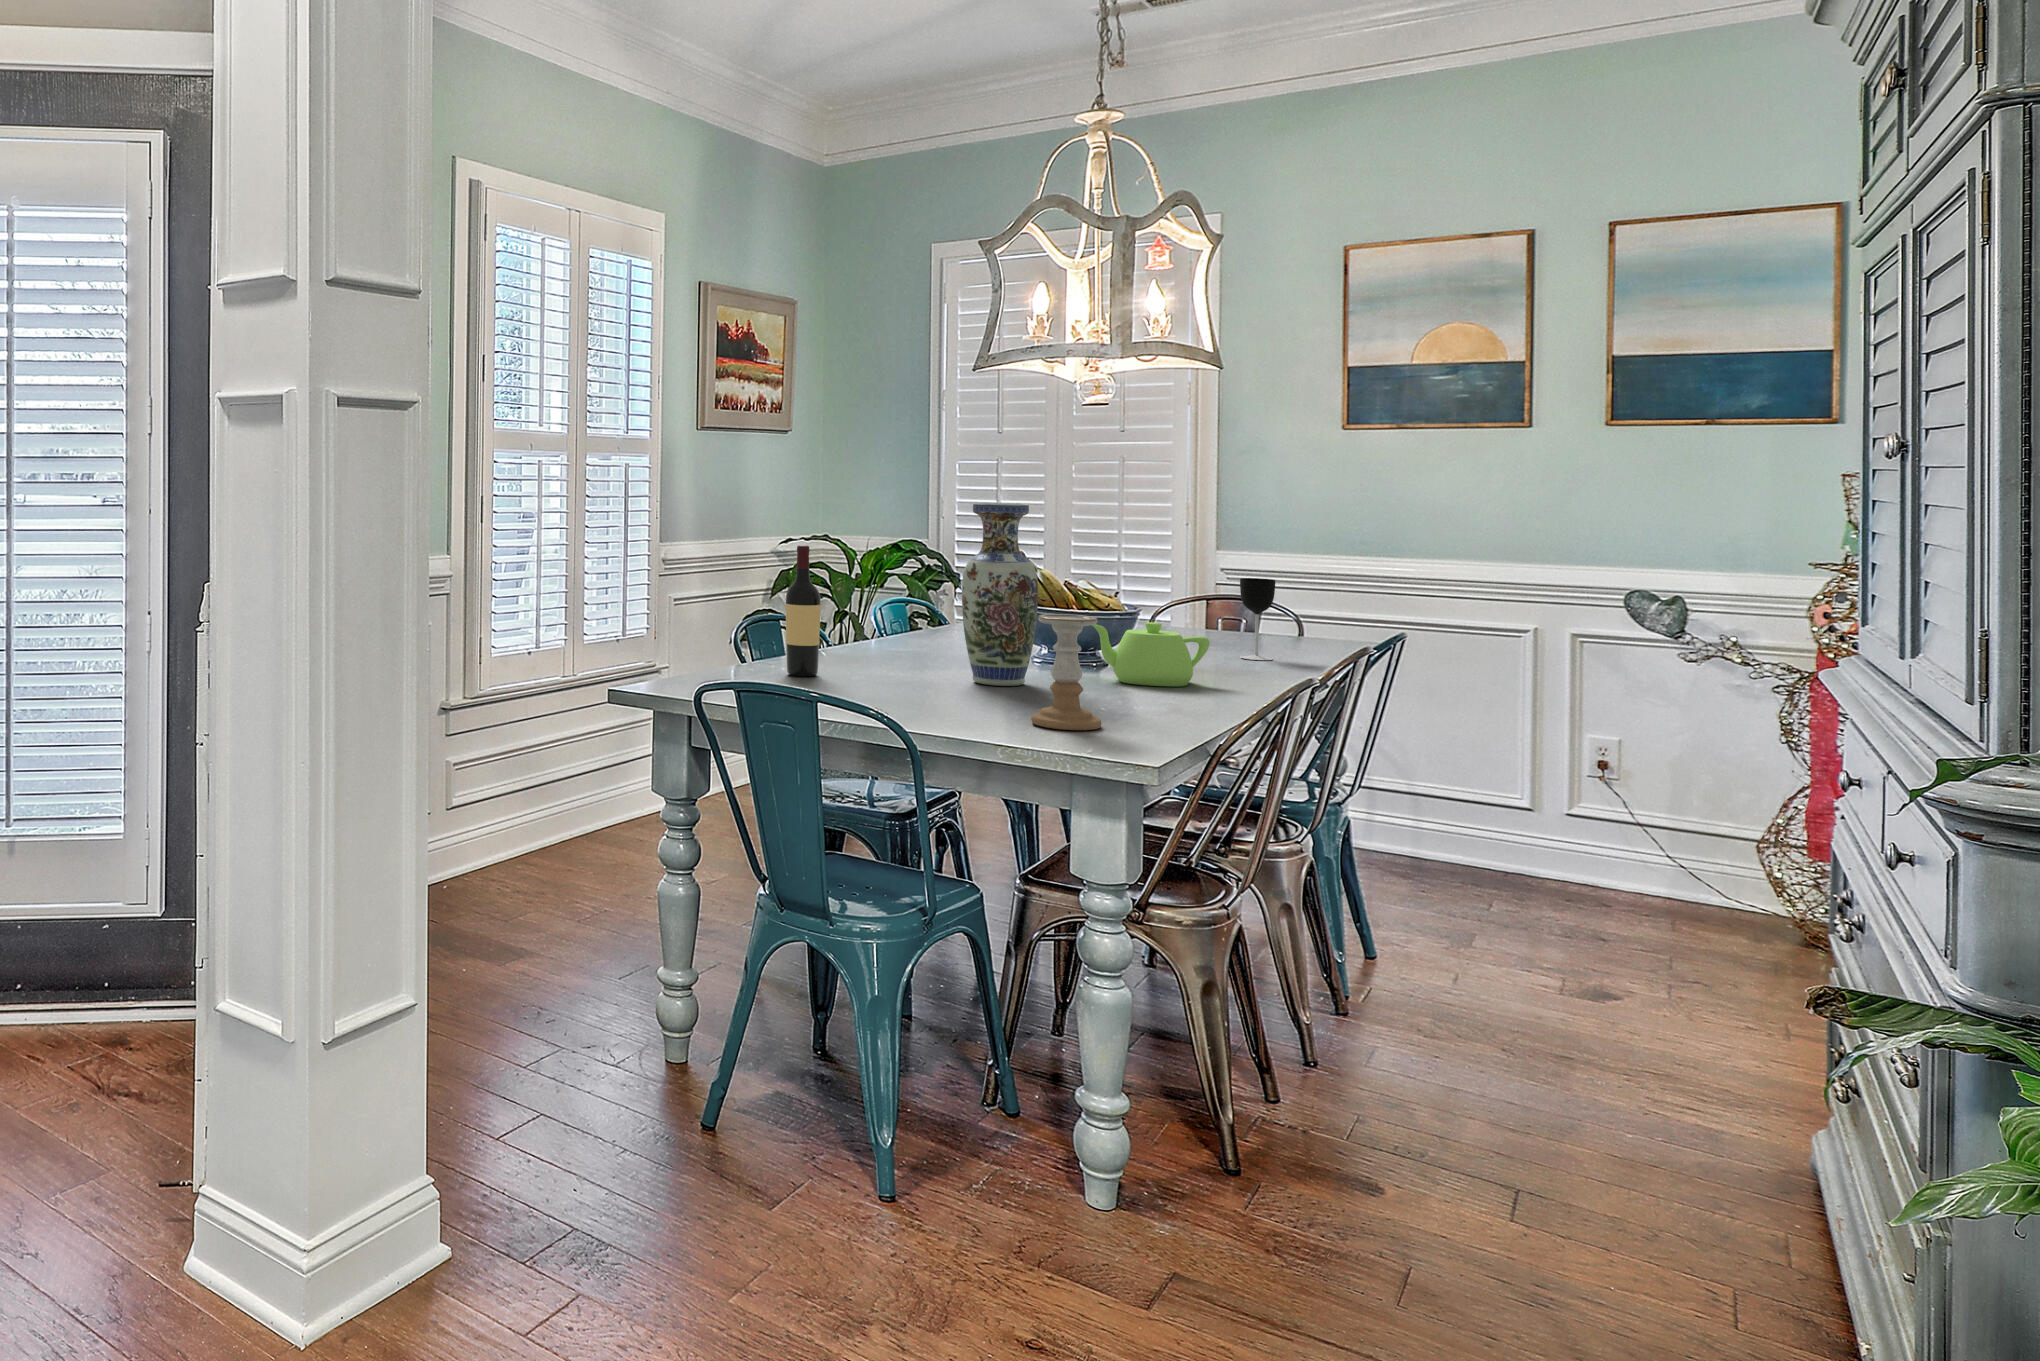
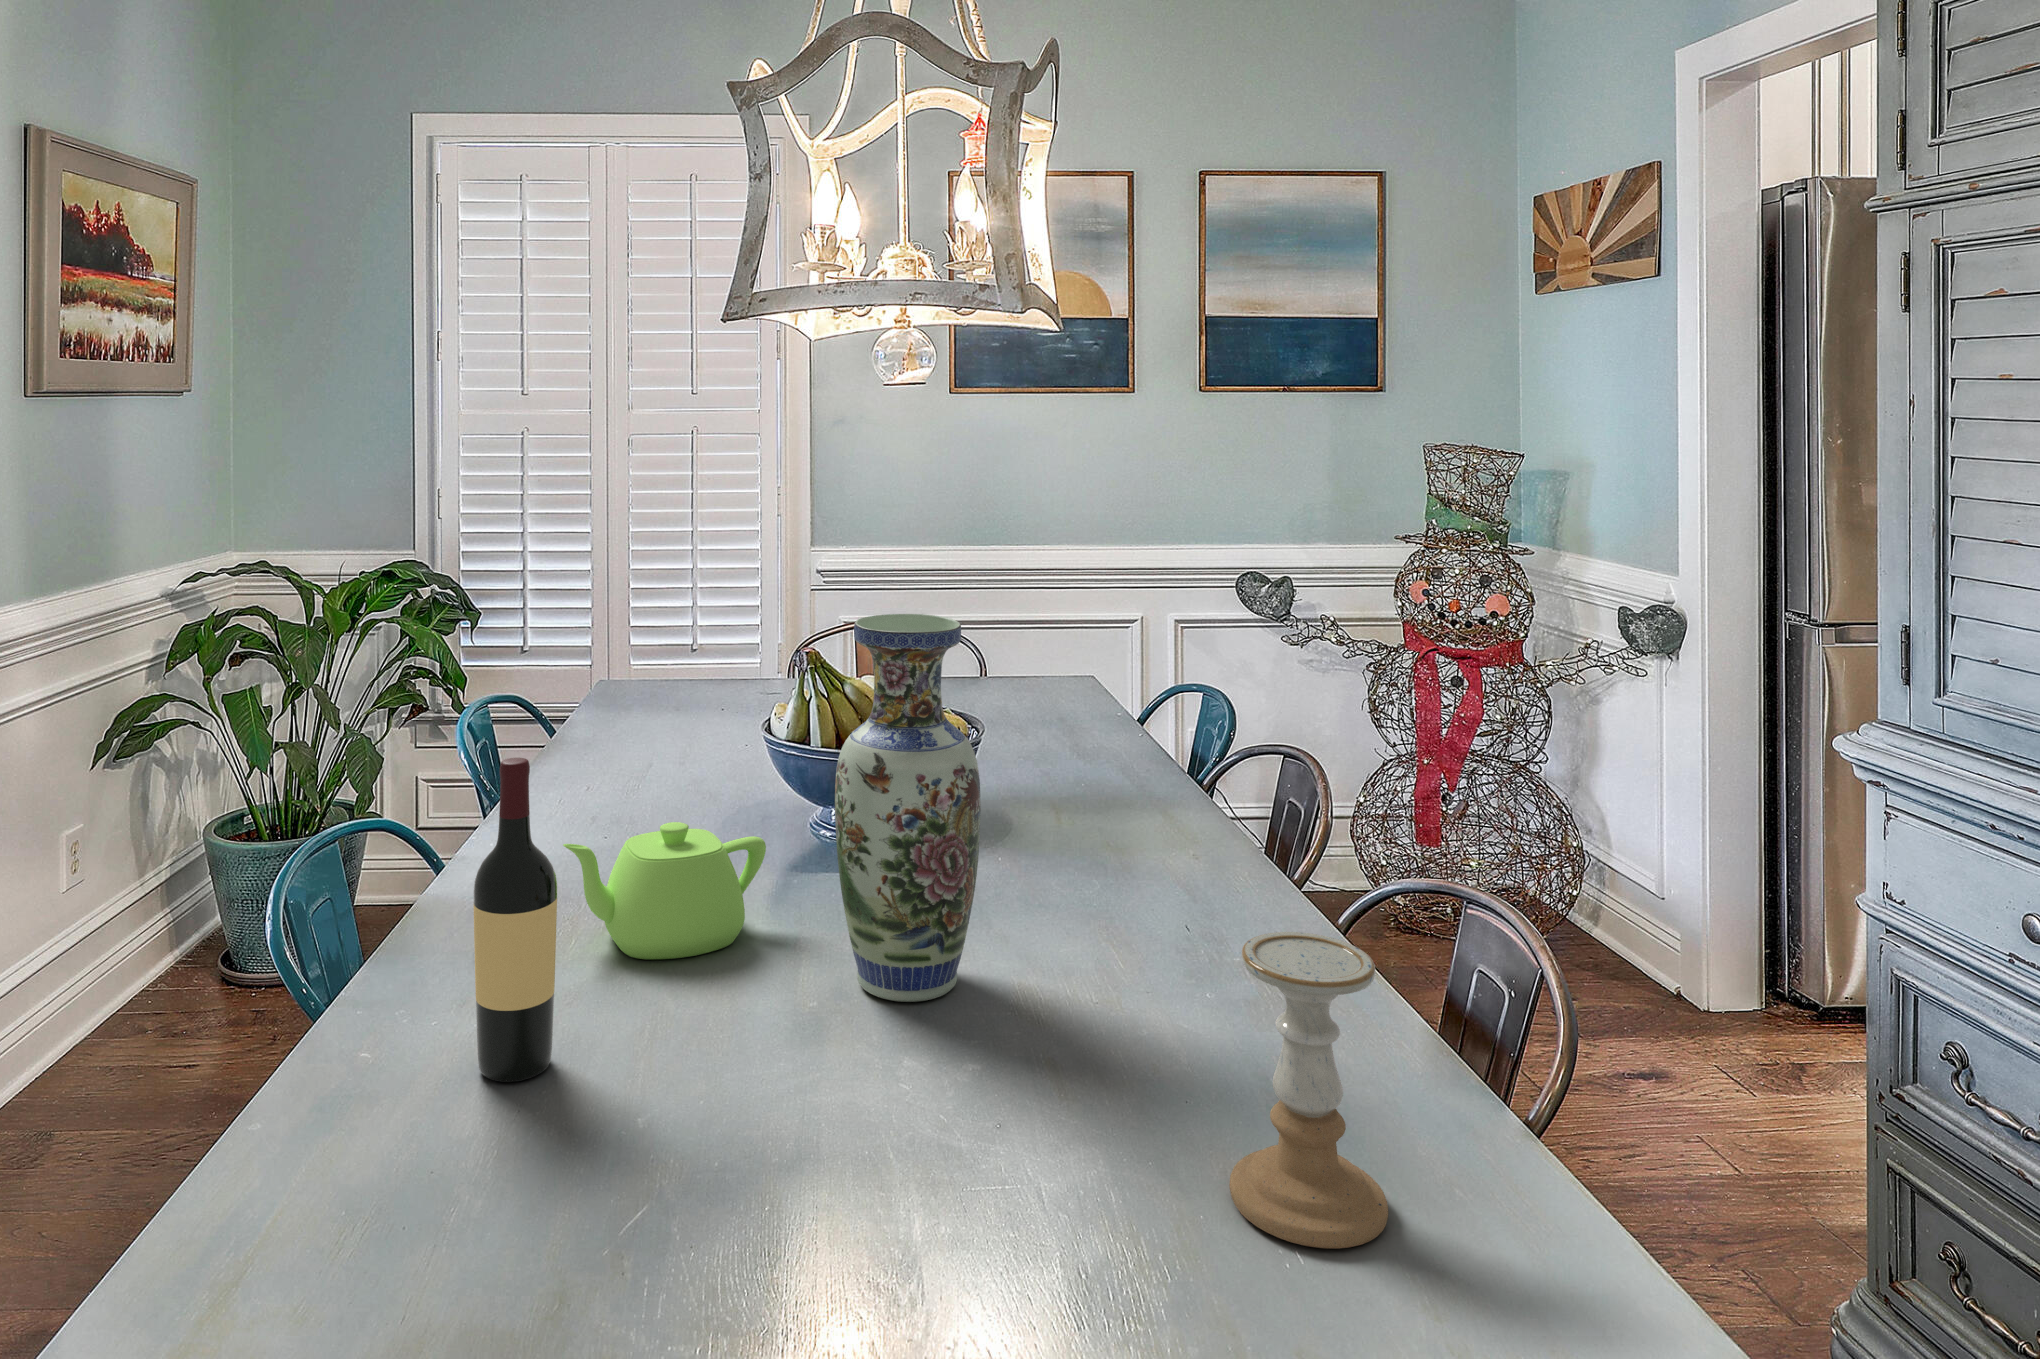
wine glass: present [1240,578,1275,660] -> none [1048,645,1097,773]
teapot: present [1092,622,1210,687] -> present [563,822,766,959]

